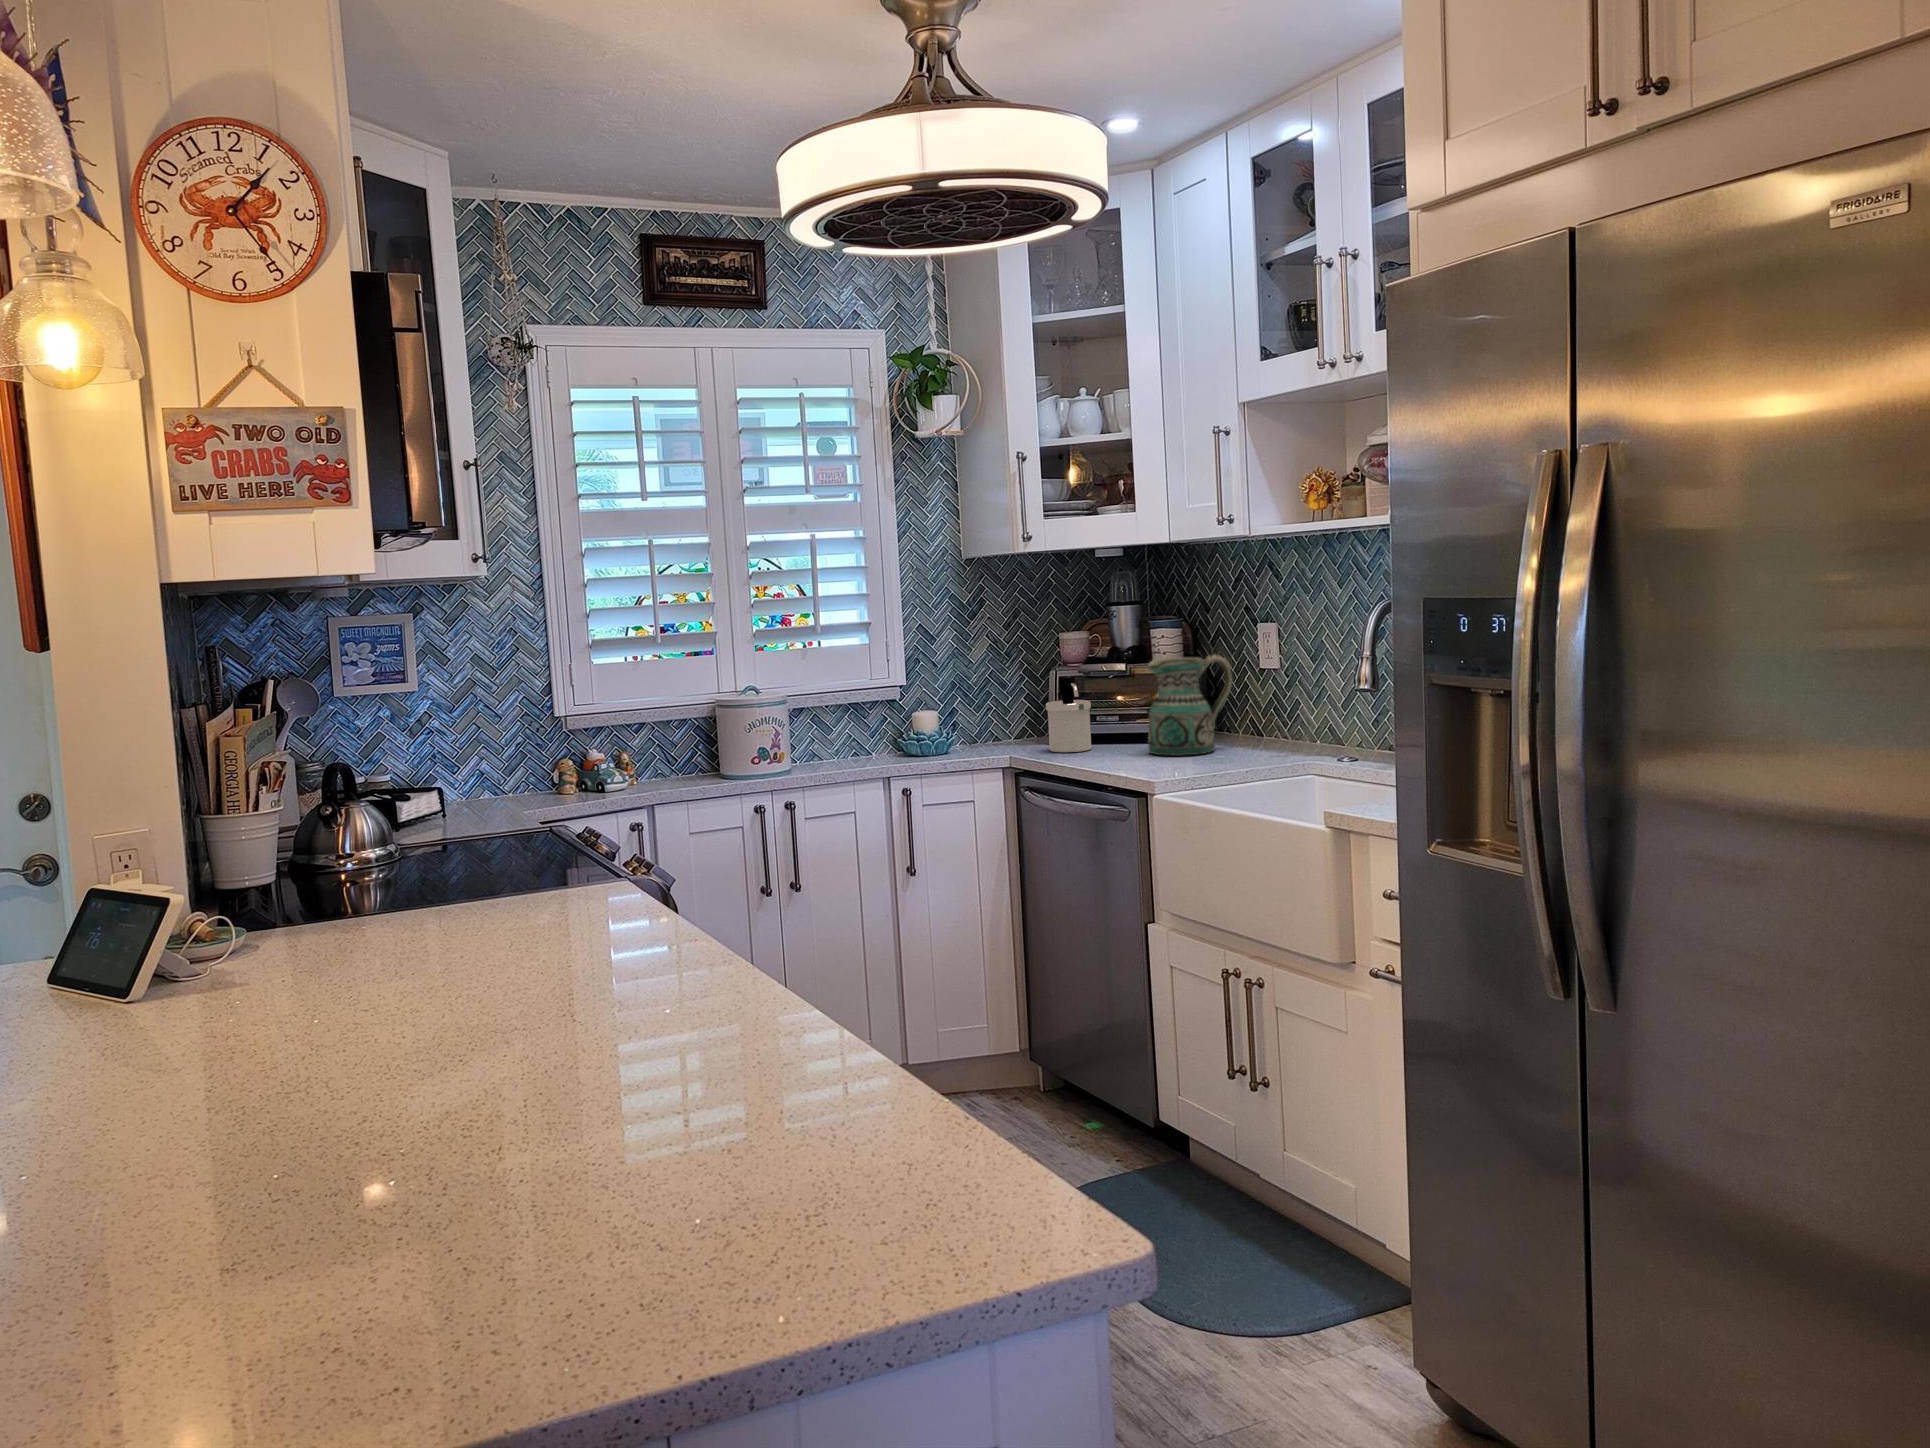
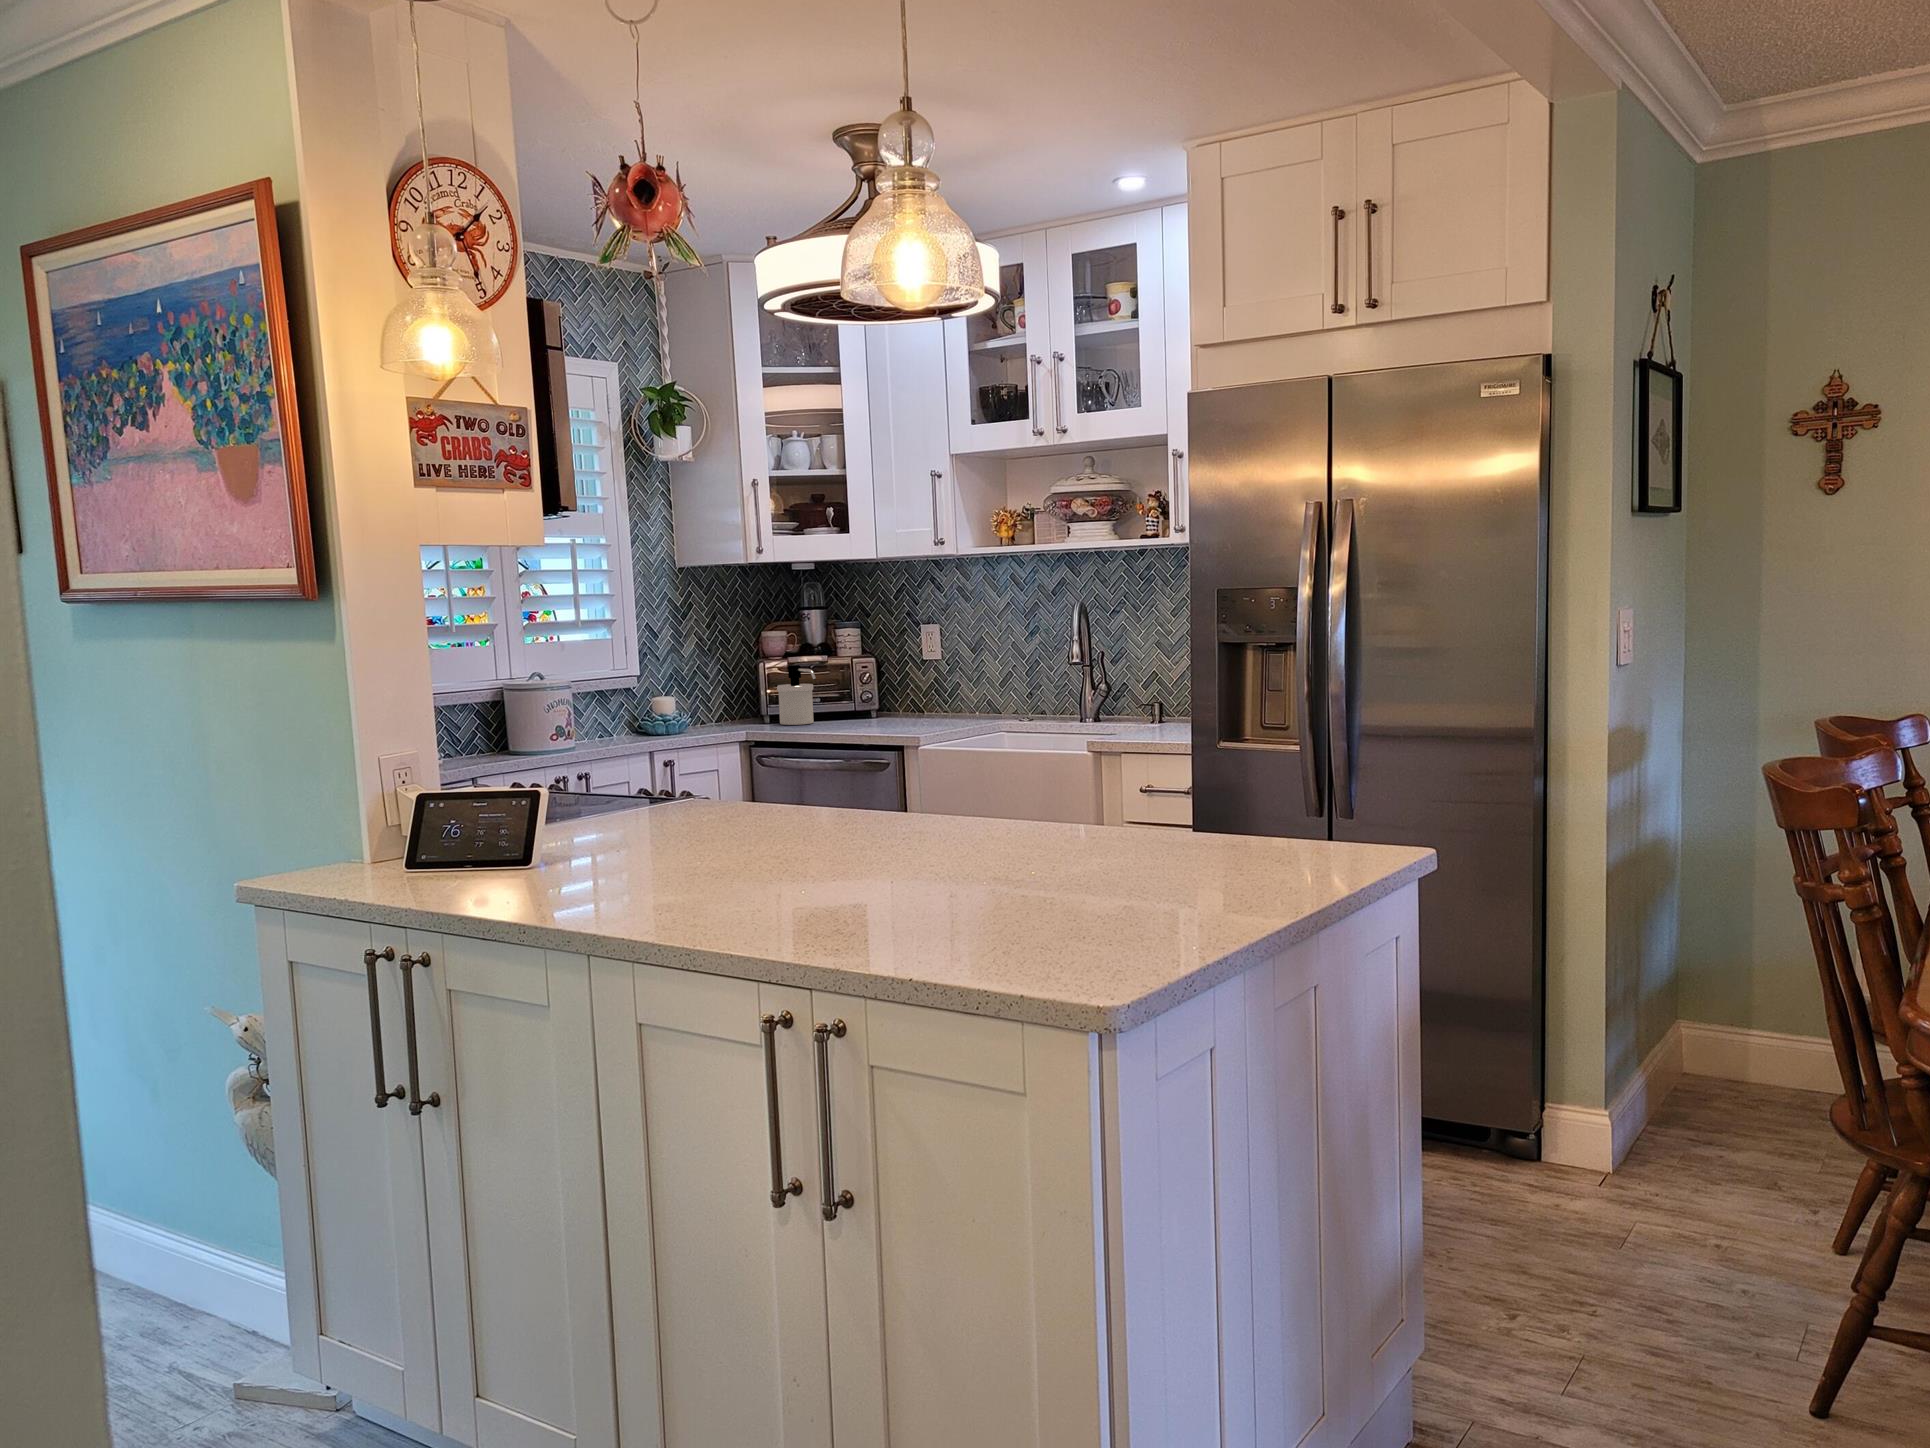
ceramic pitcher: present [1148,655,1232,756] -> none [866,647,922,722]

